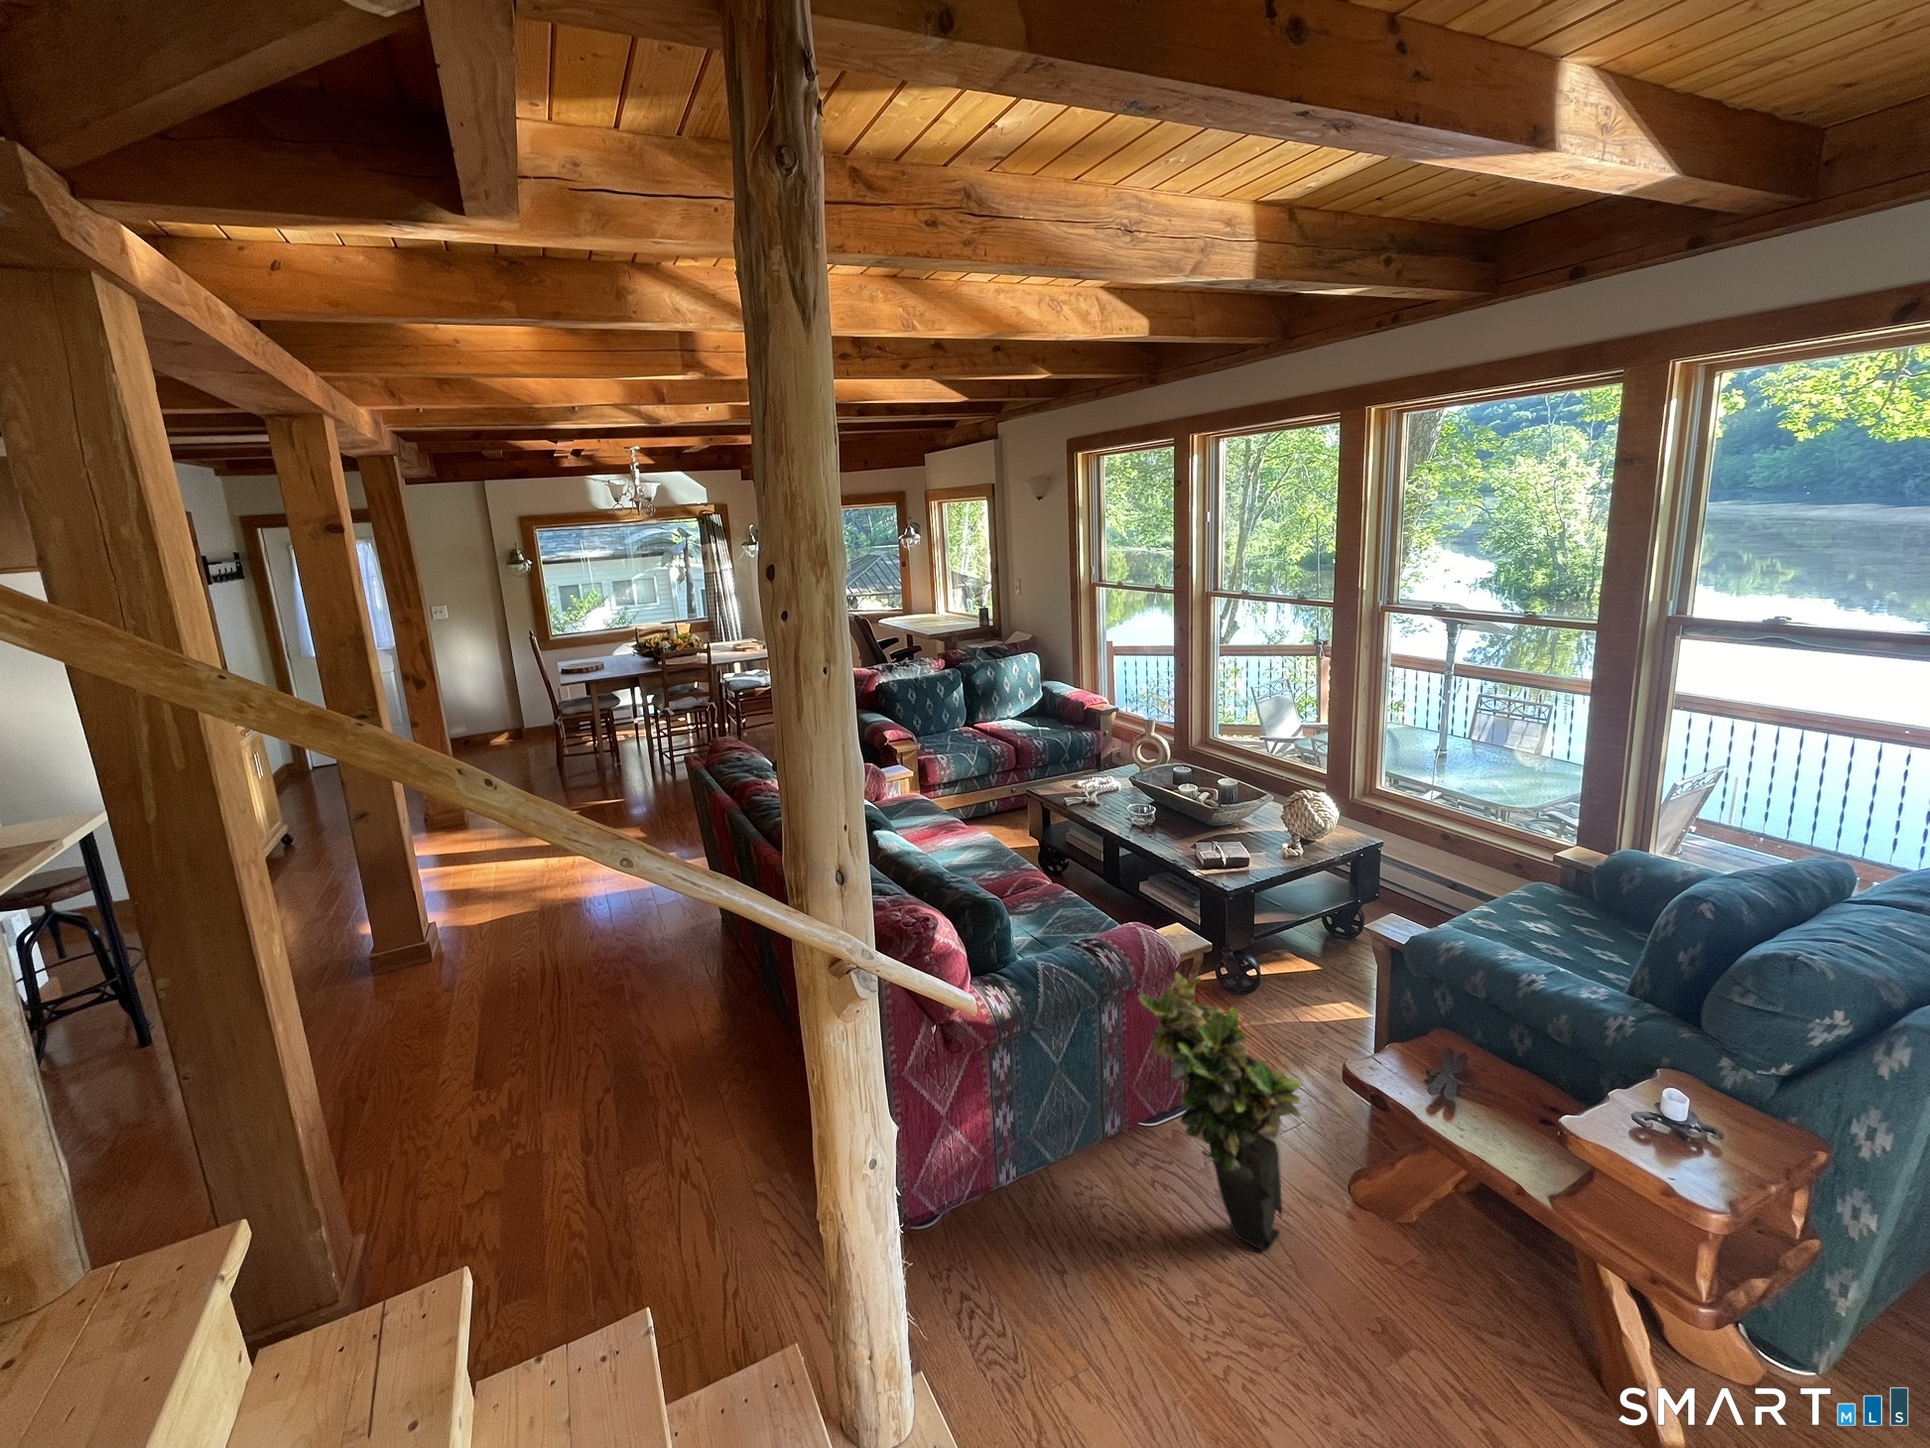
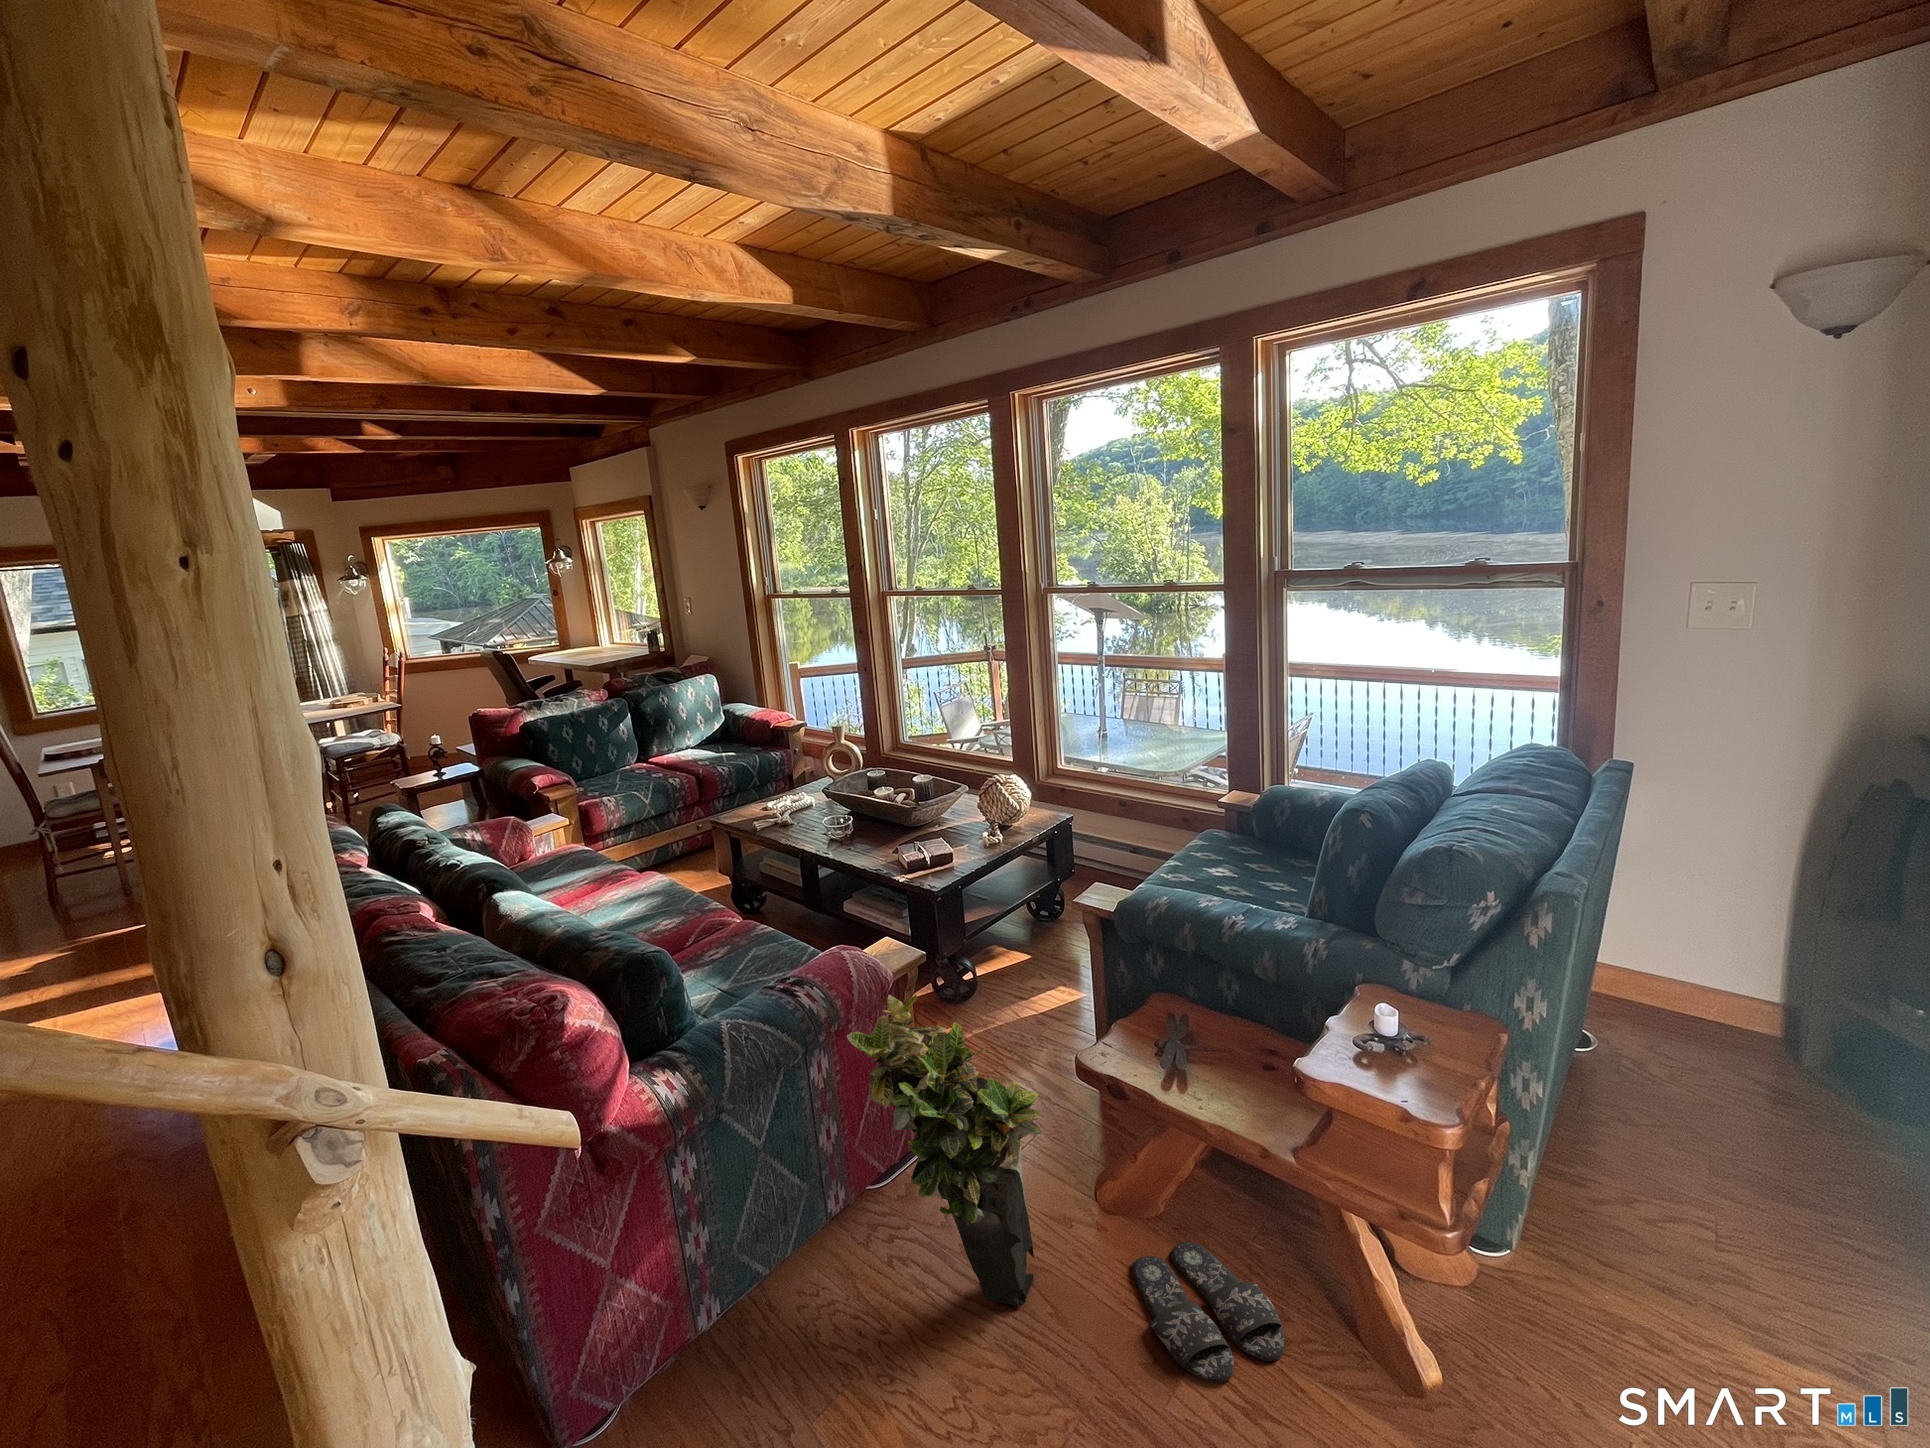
slippers: none [1375,1250,1522,1372] -> present [1132,1242,1284,1383]

